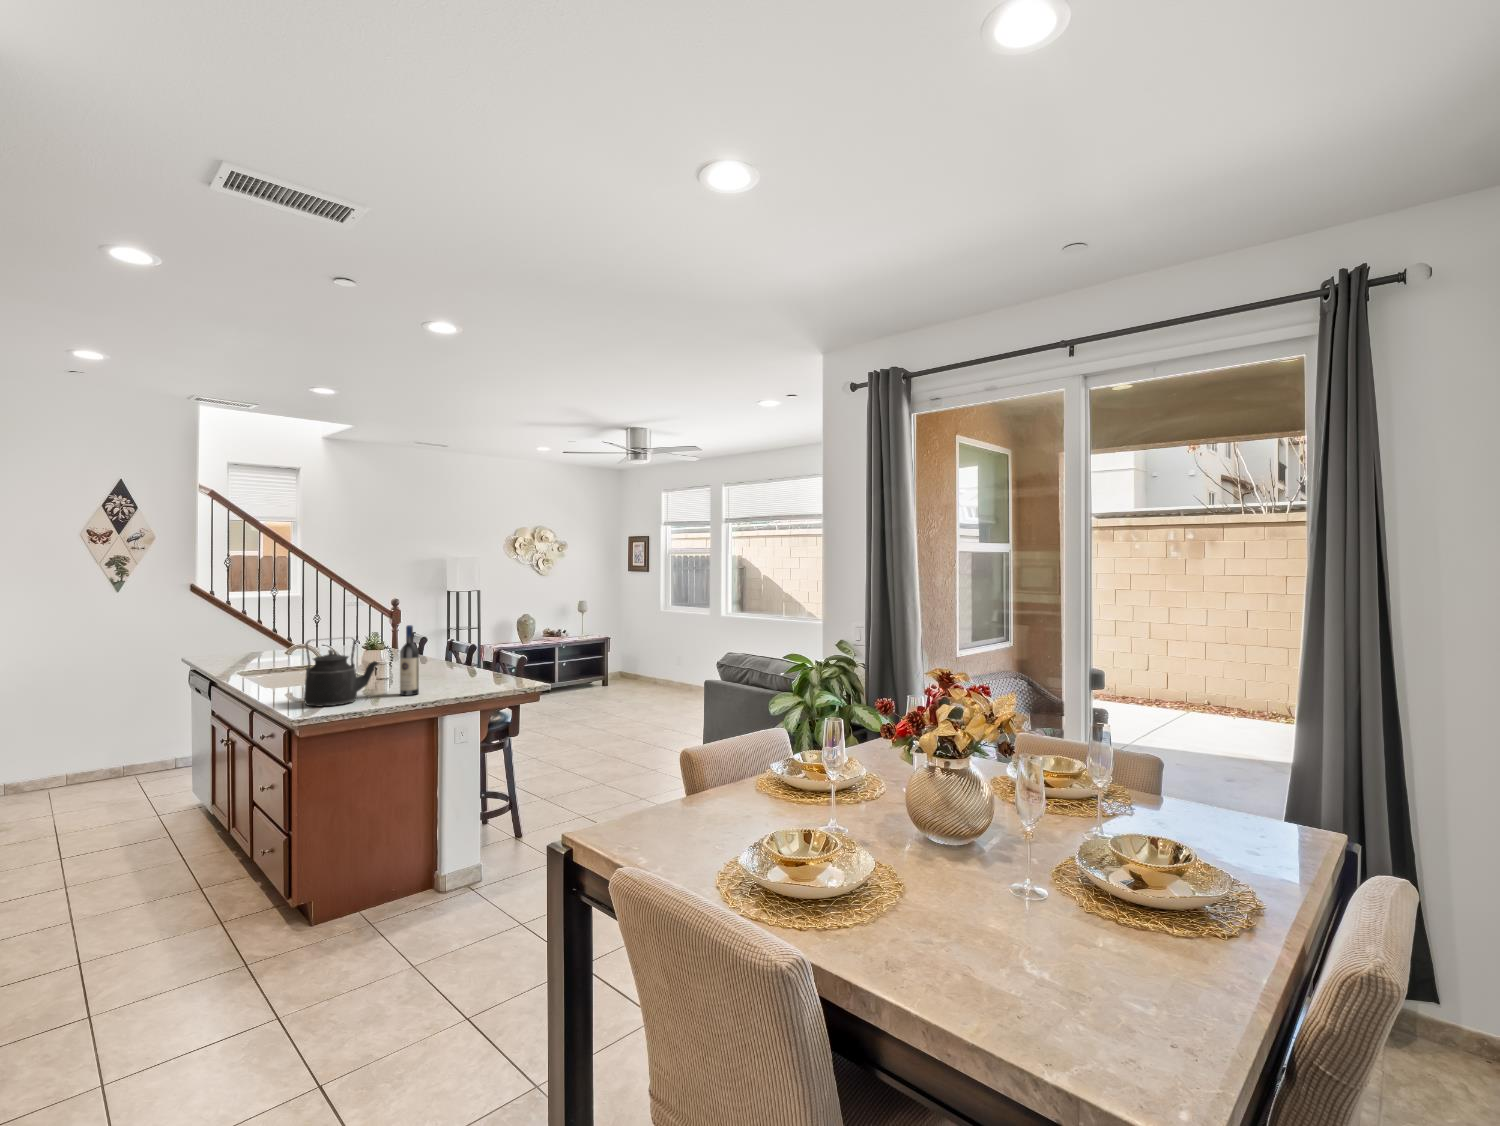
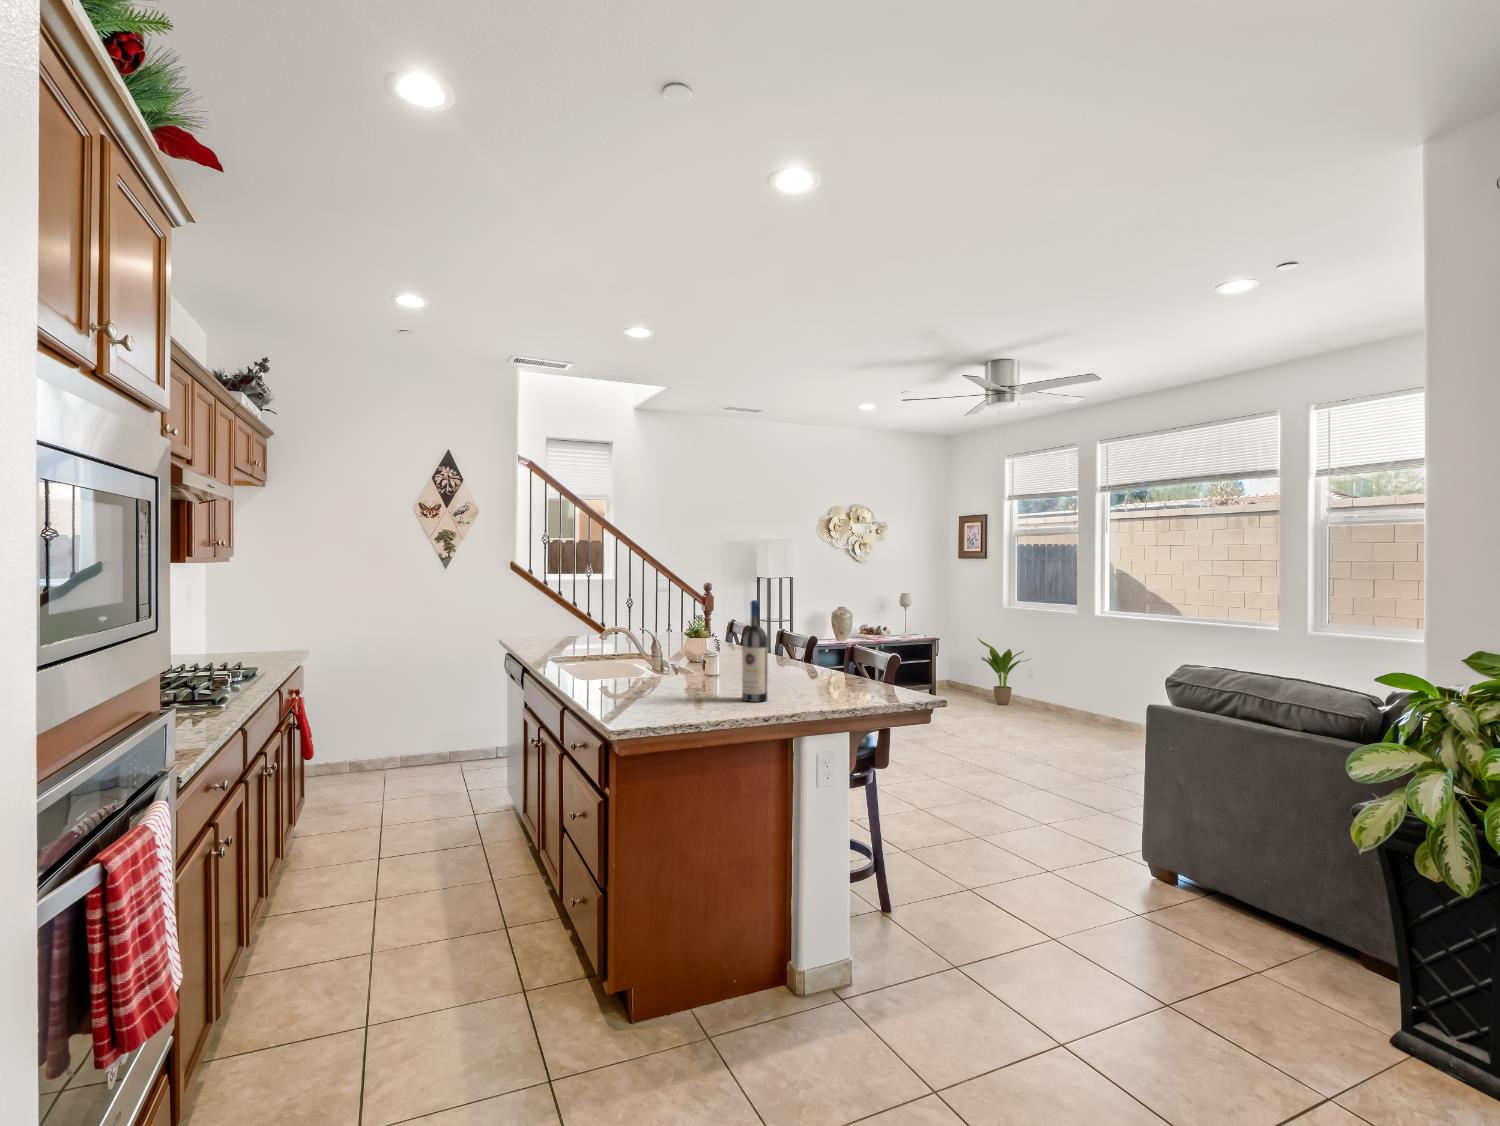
potted plant: none [639,636,680,689] -> present [978,638,1030,705]
kettle: present [304,638,378,706] -> none [623,614,715,711]

